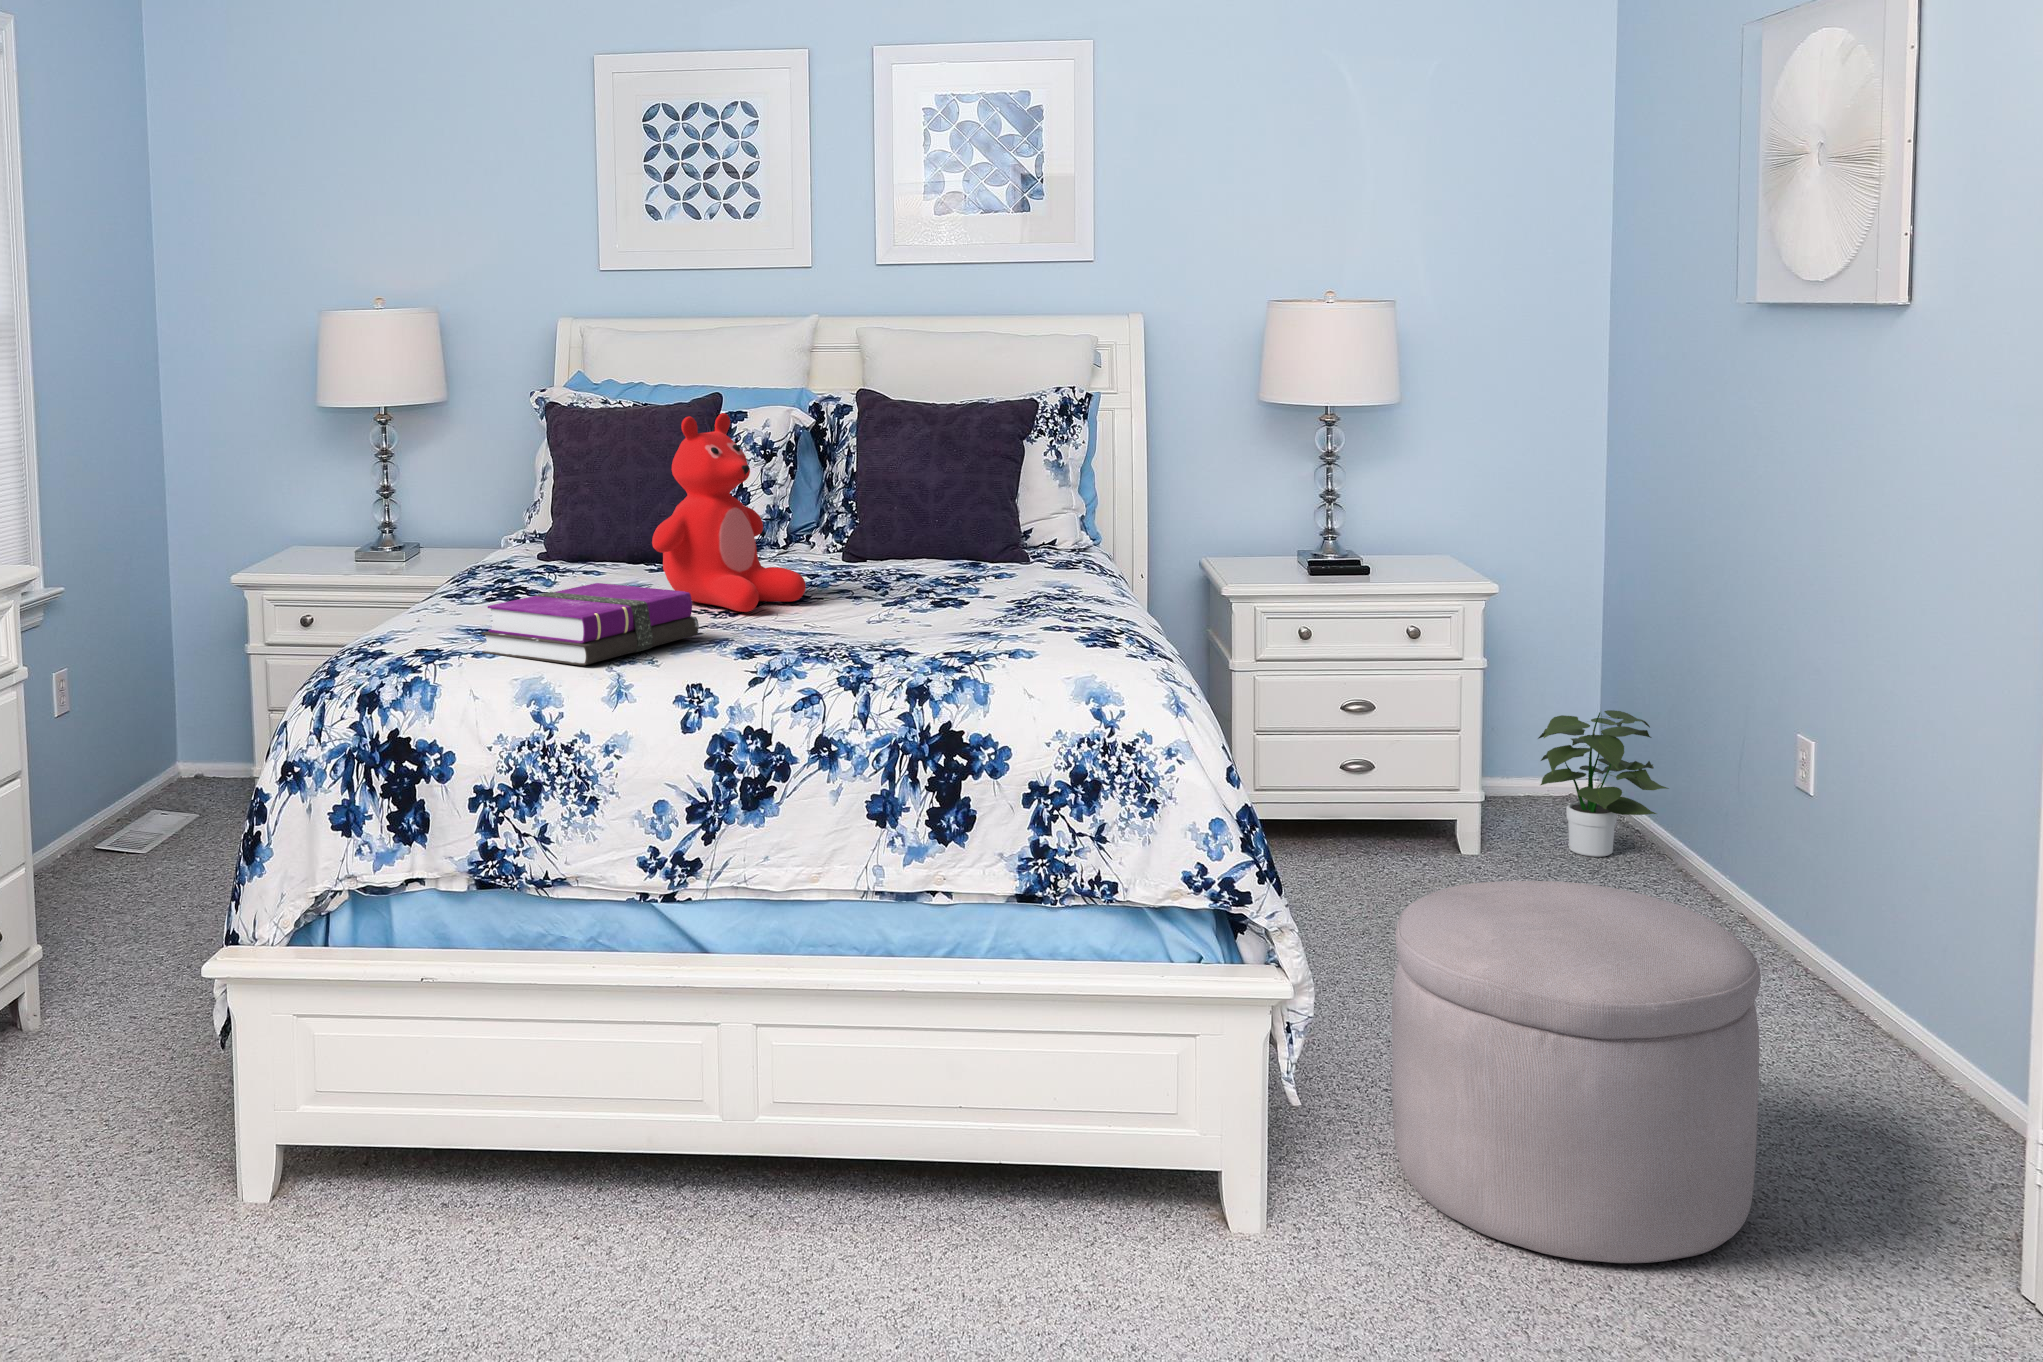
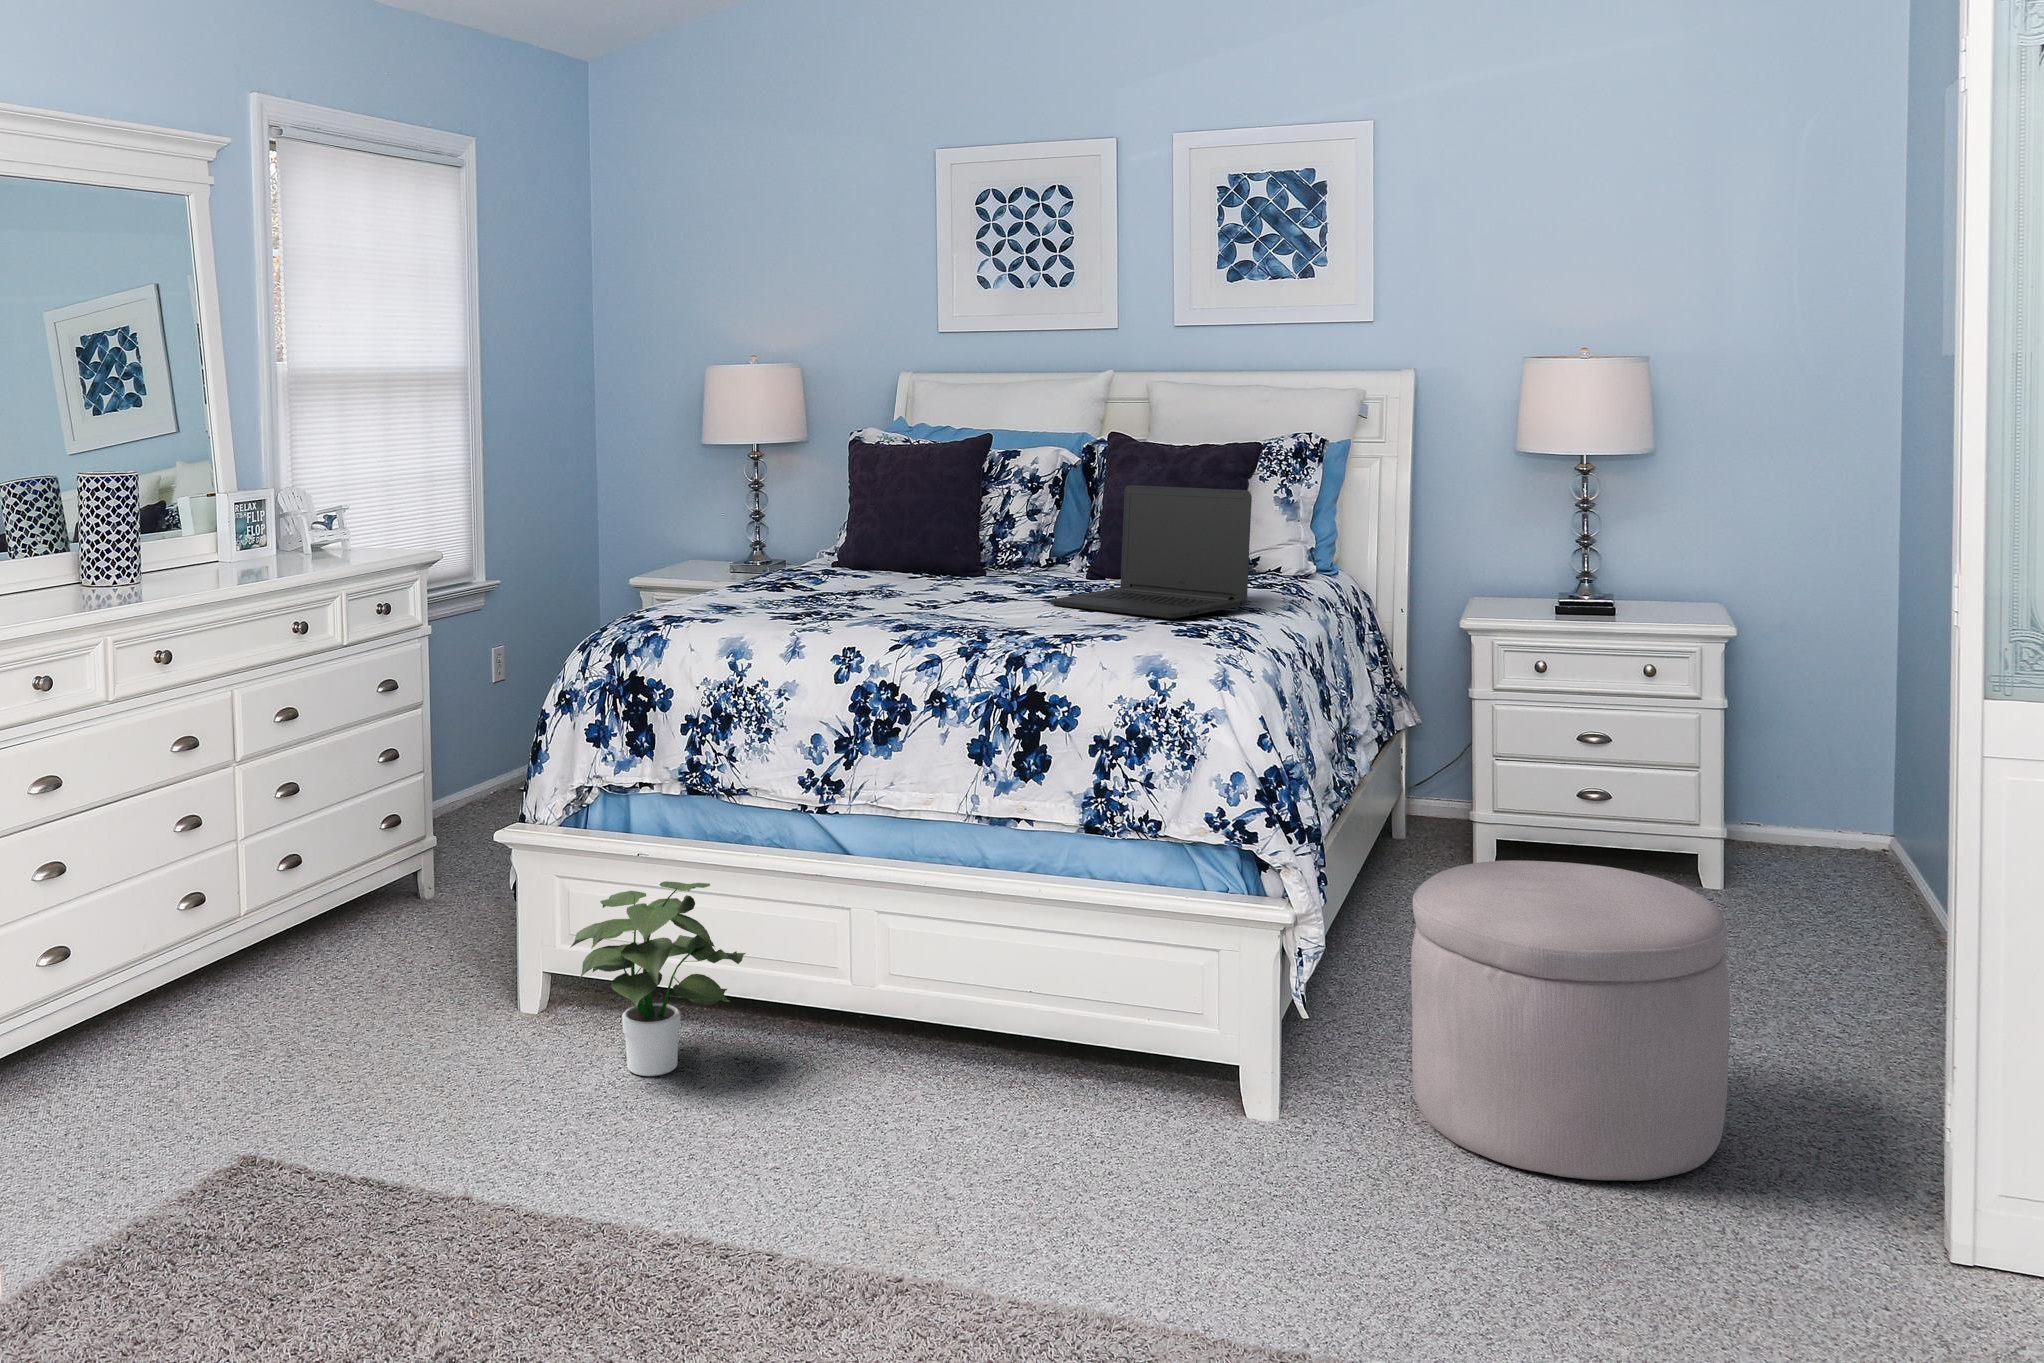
teddy bear: present [652,413,806,612] -> none [874,445,1001,605]
laptop: none [867,456,1096,619] -> present [1050,485,1252,619]
notebook: present [482,583,699,666] -> none [711,574,881,629]
potted plant: present [1538,710,1669,857] -> present [571,881,746,1076]

